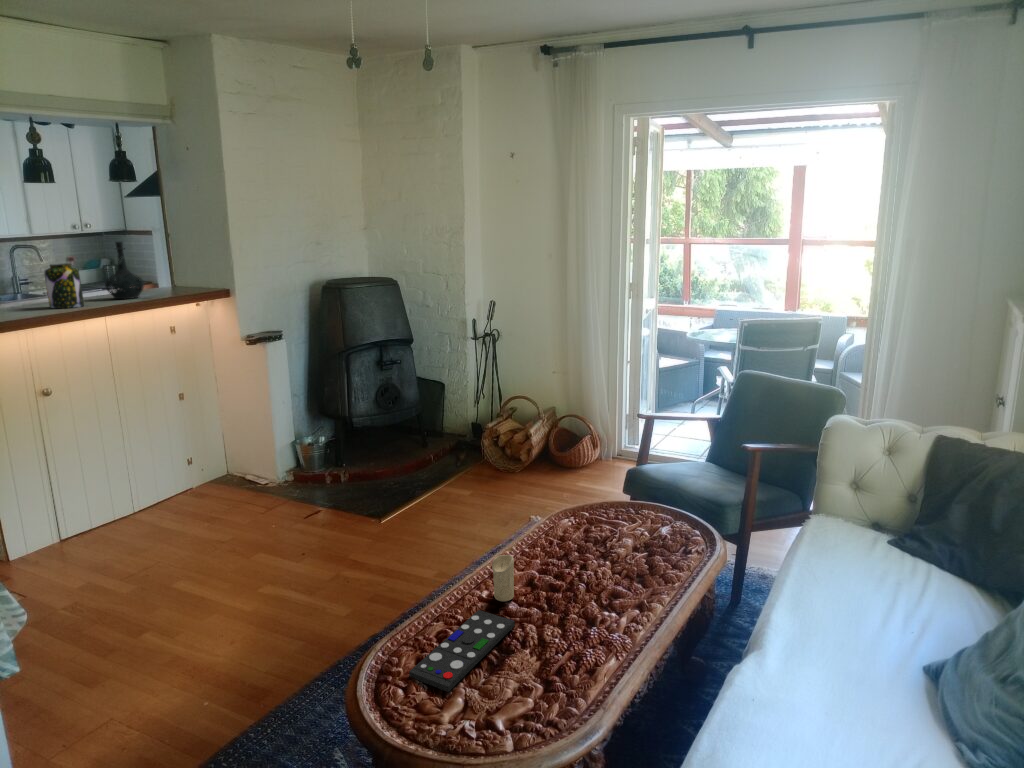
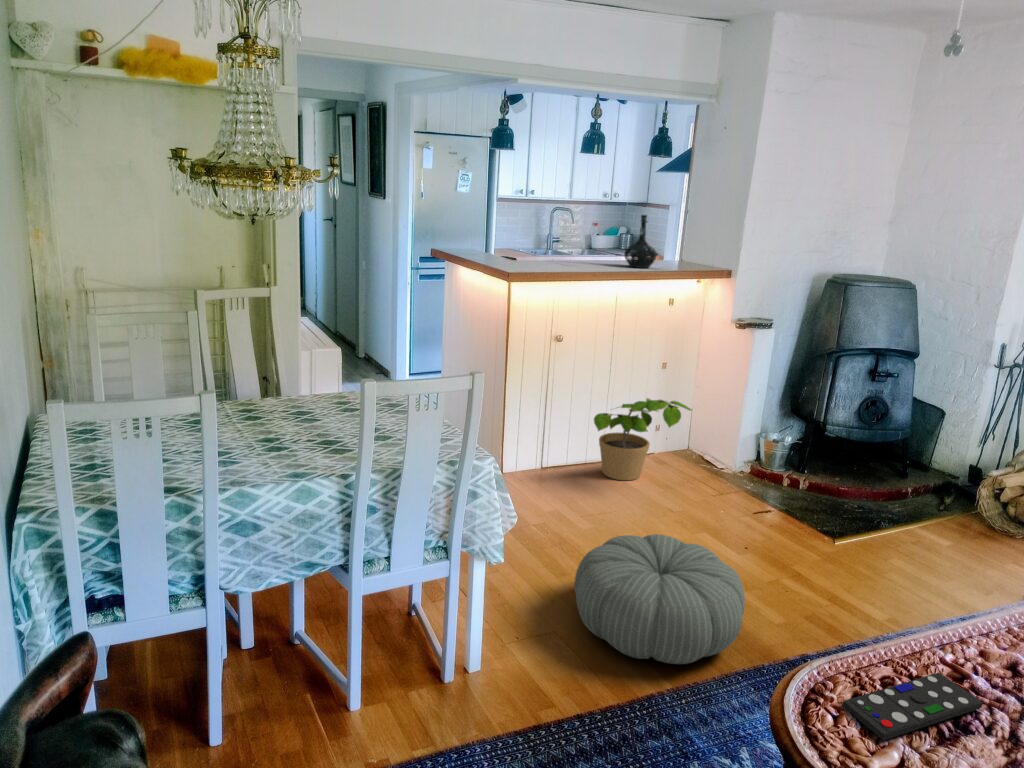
jar: present [44,264,84,308] -> none [580,230,608,270]
potted plant: none [109,430,221,529] -> present [594,398,691,480]
candle: present [492,555,514,601] -> none [962,623,999,678]
pouf: none [118,569,311,715] -> present [574,534,745,664]

